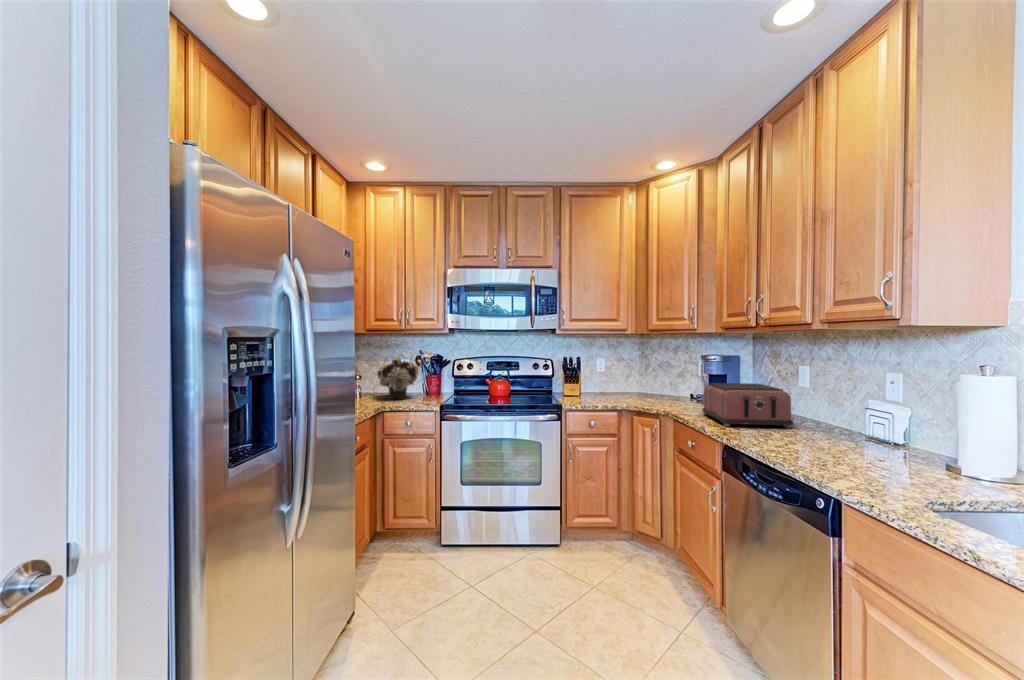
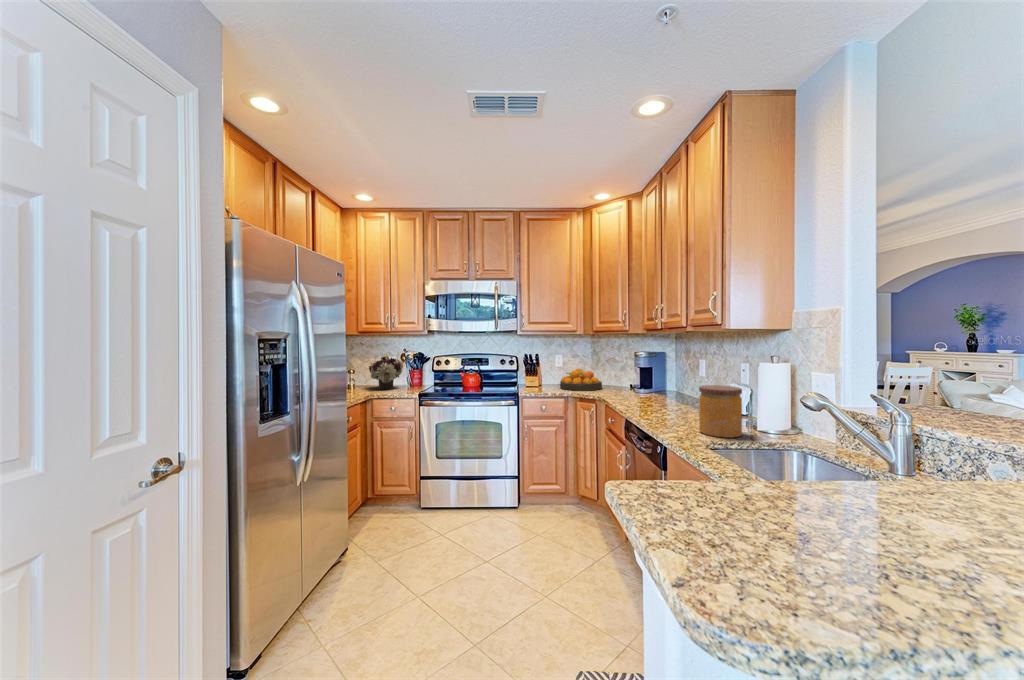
fruit bowl: none [608,375,660,403] -> present [560,369,602,391]
toaster: present [703,383,793,428] -> none [626,373,685,407]
jar: none [862,407,939,486] -> present [699,385,742,438]

